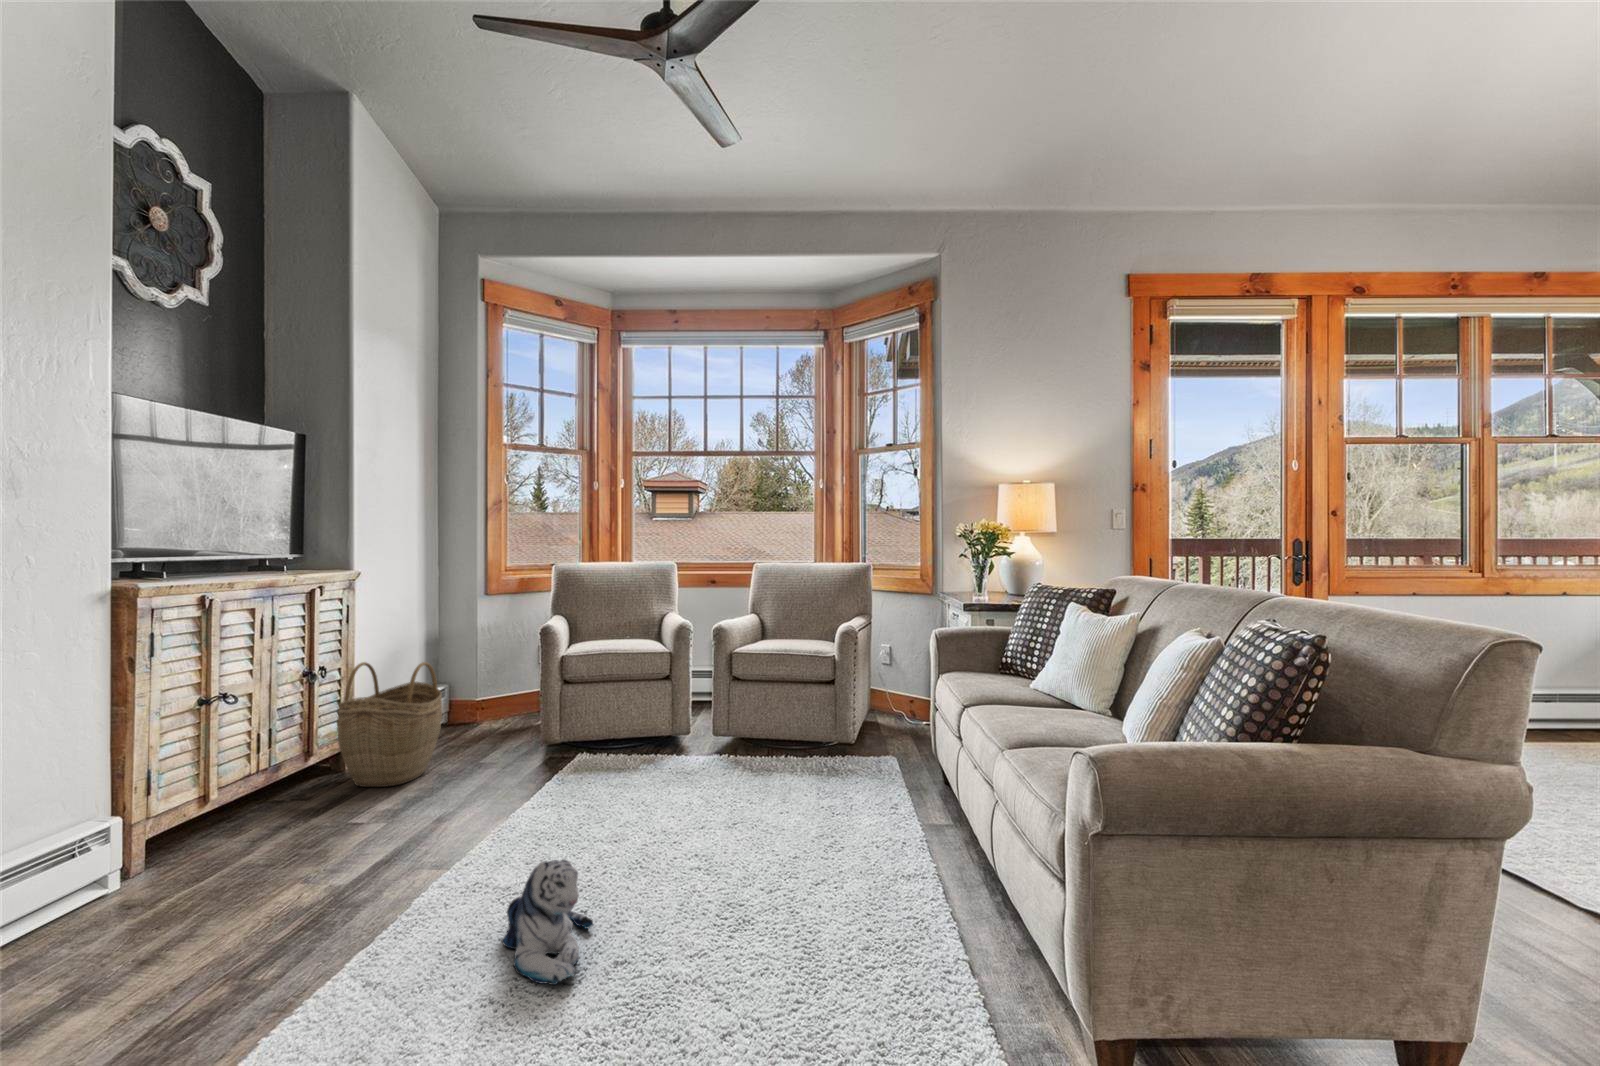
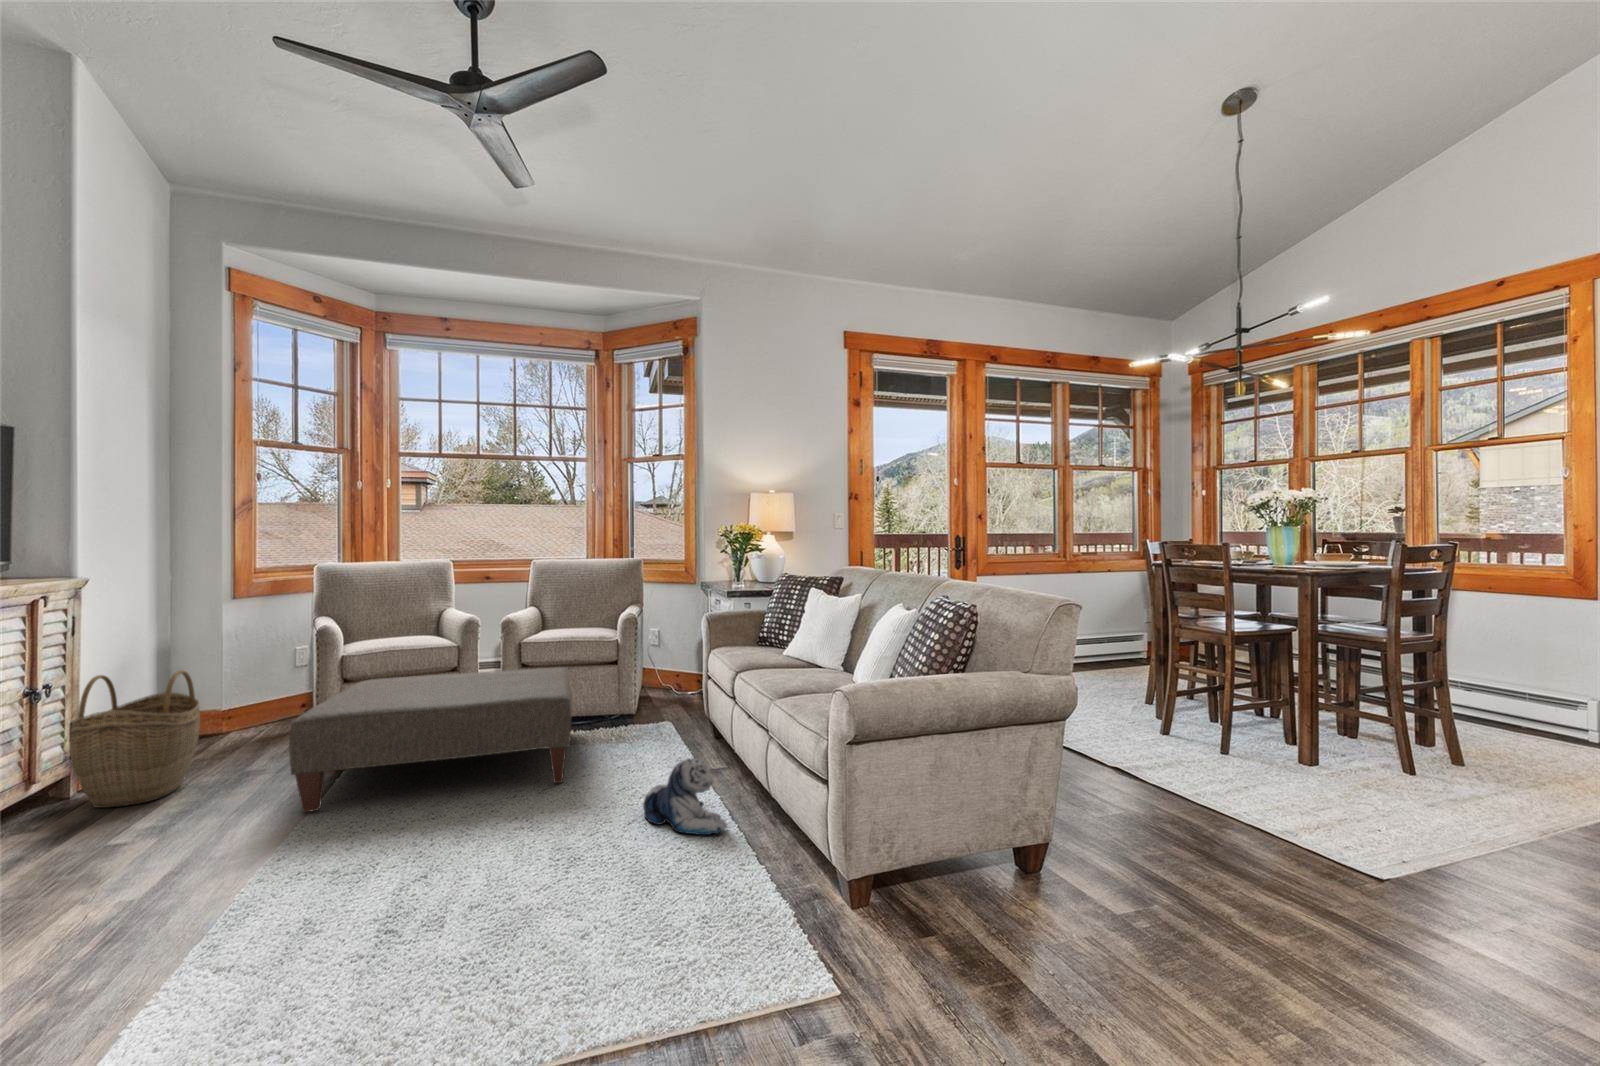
ottoman: none [496,682,783,819] -> present [289,667,572,812]
plush toy: present [502,860,593,985] -> present [643,758,727,835]

